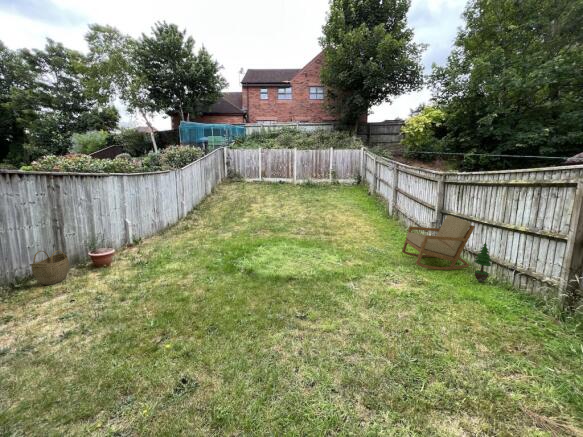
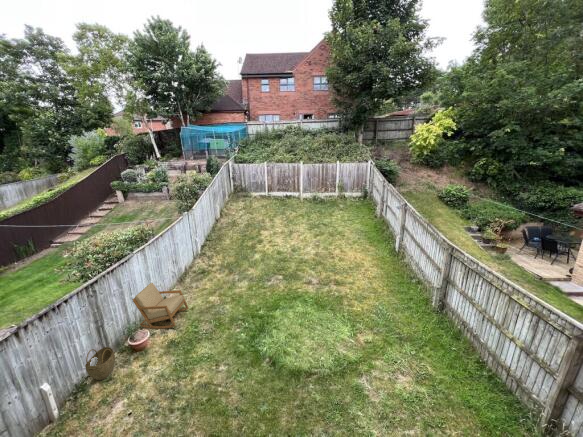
chair: present [402,215,475,270] -> present [132,283,188,329]
potted tree: present [474,243,491,282] -> none [477,343,493,373]

